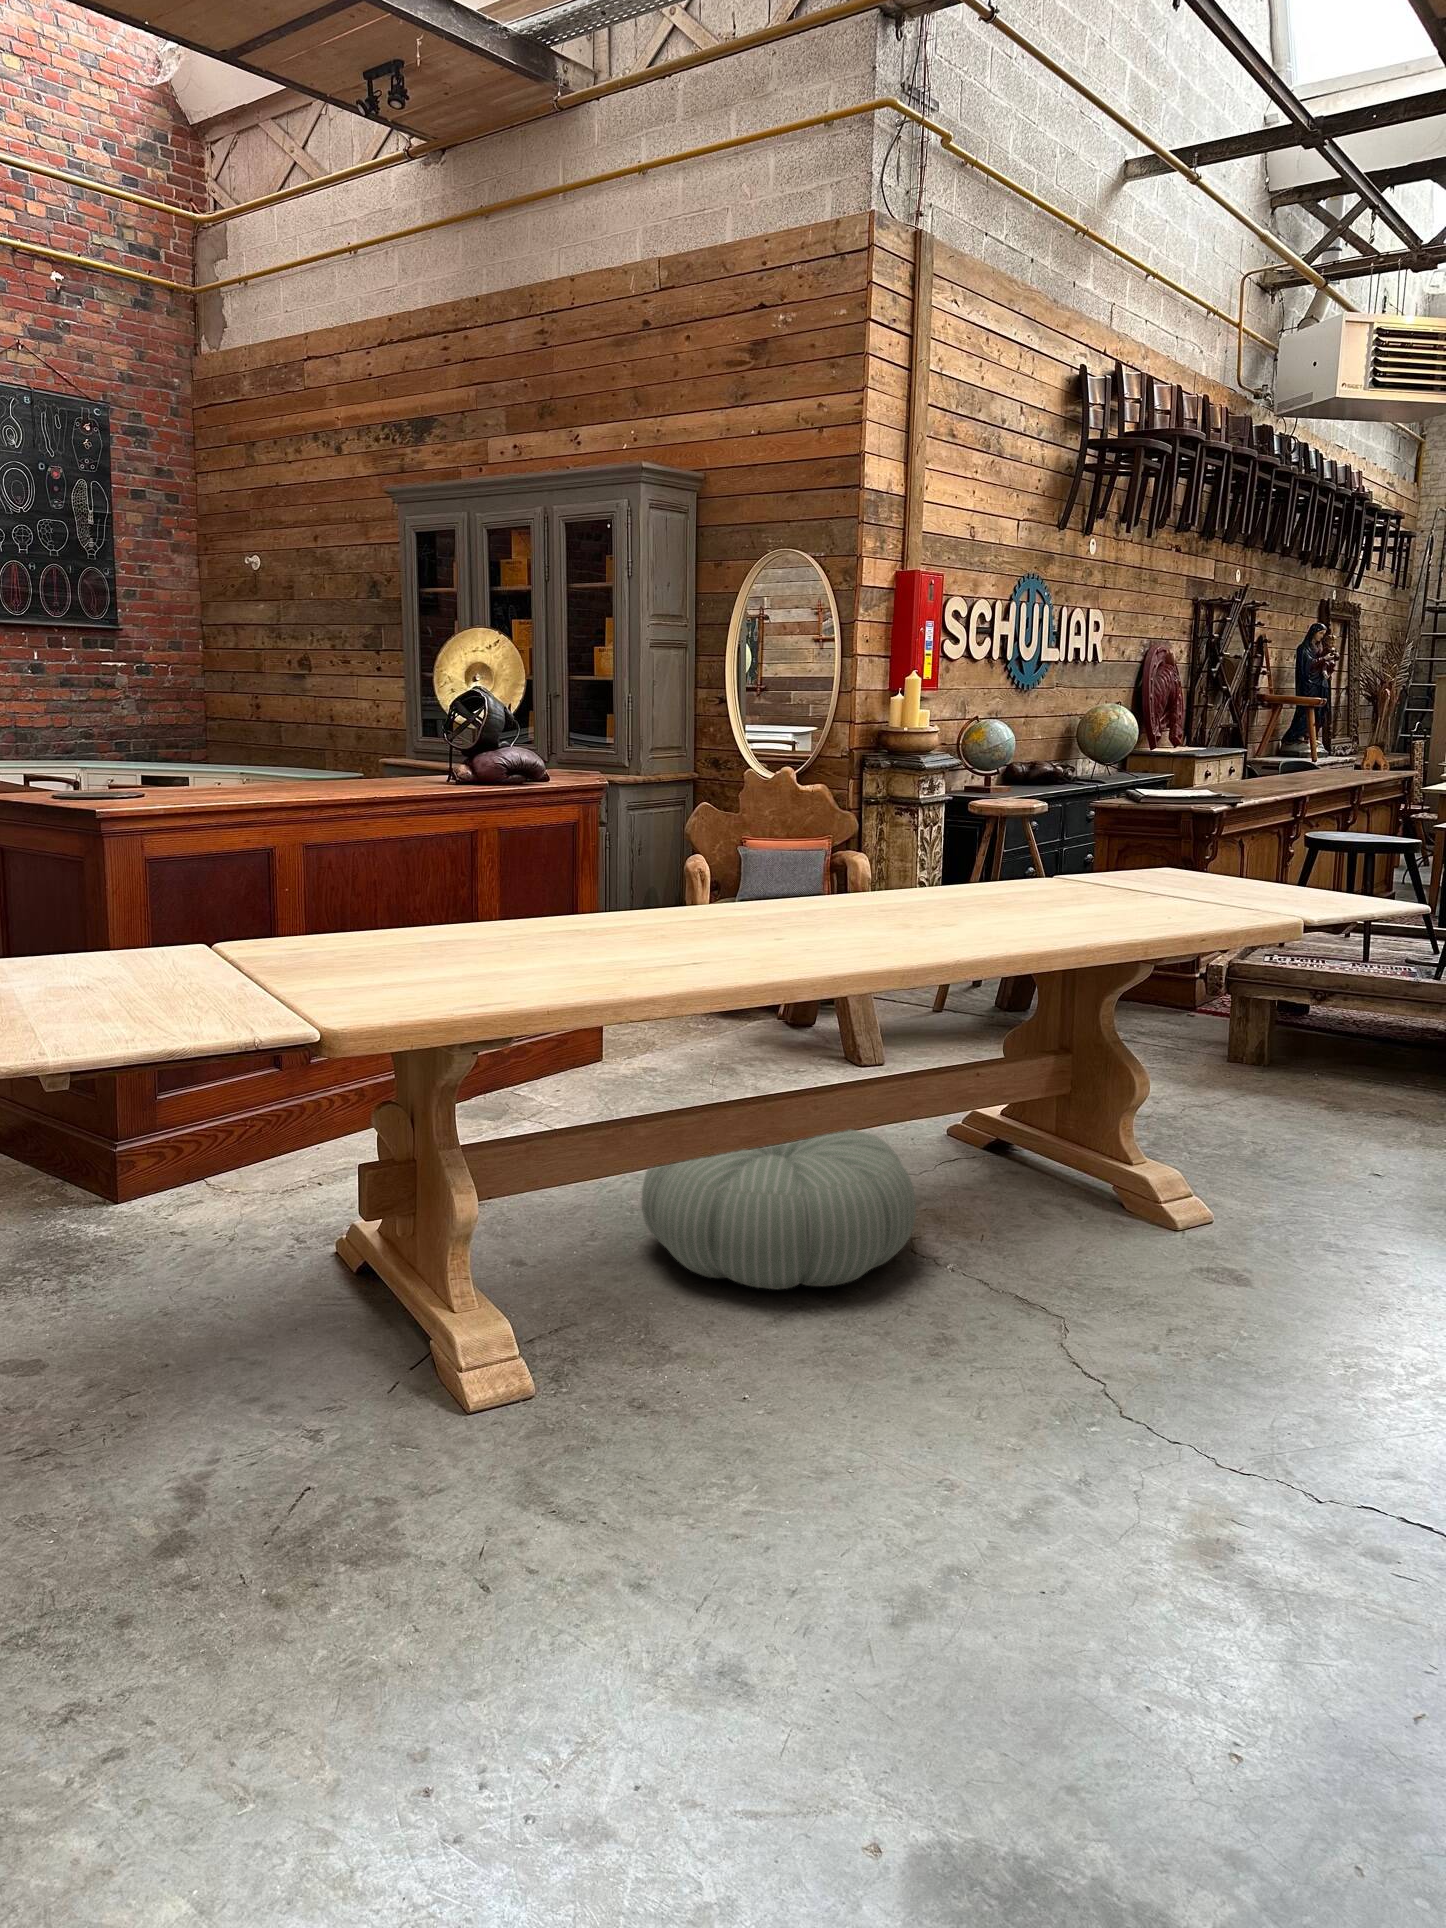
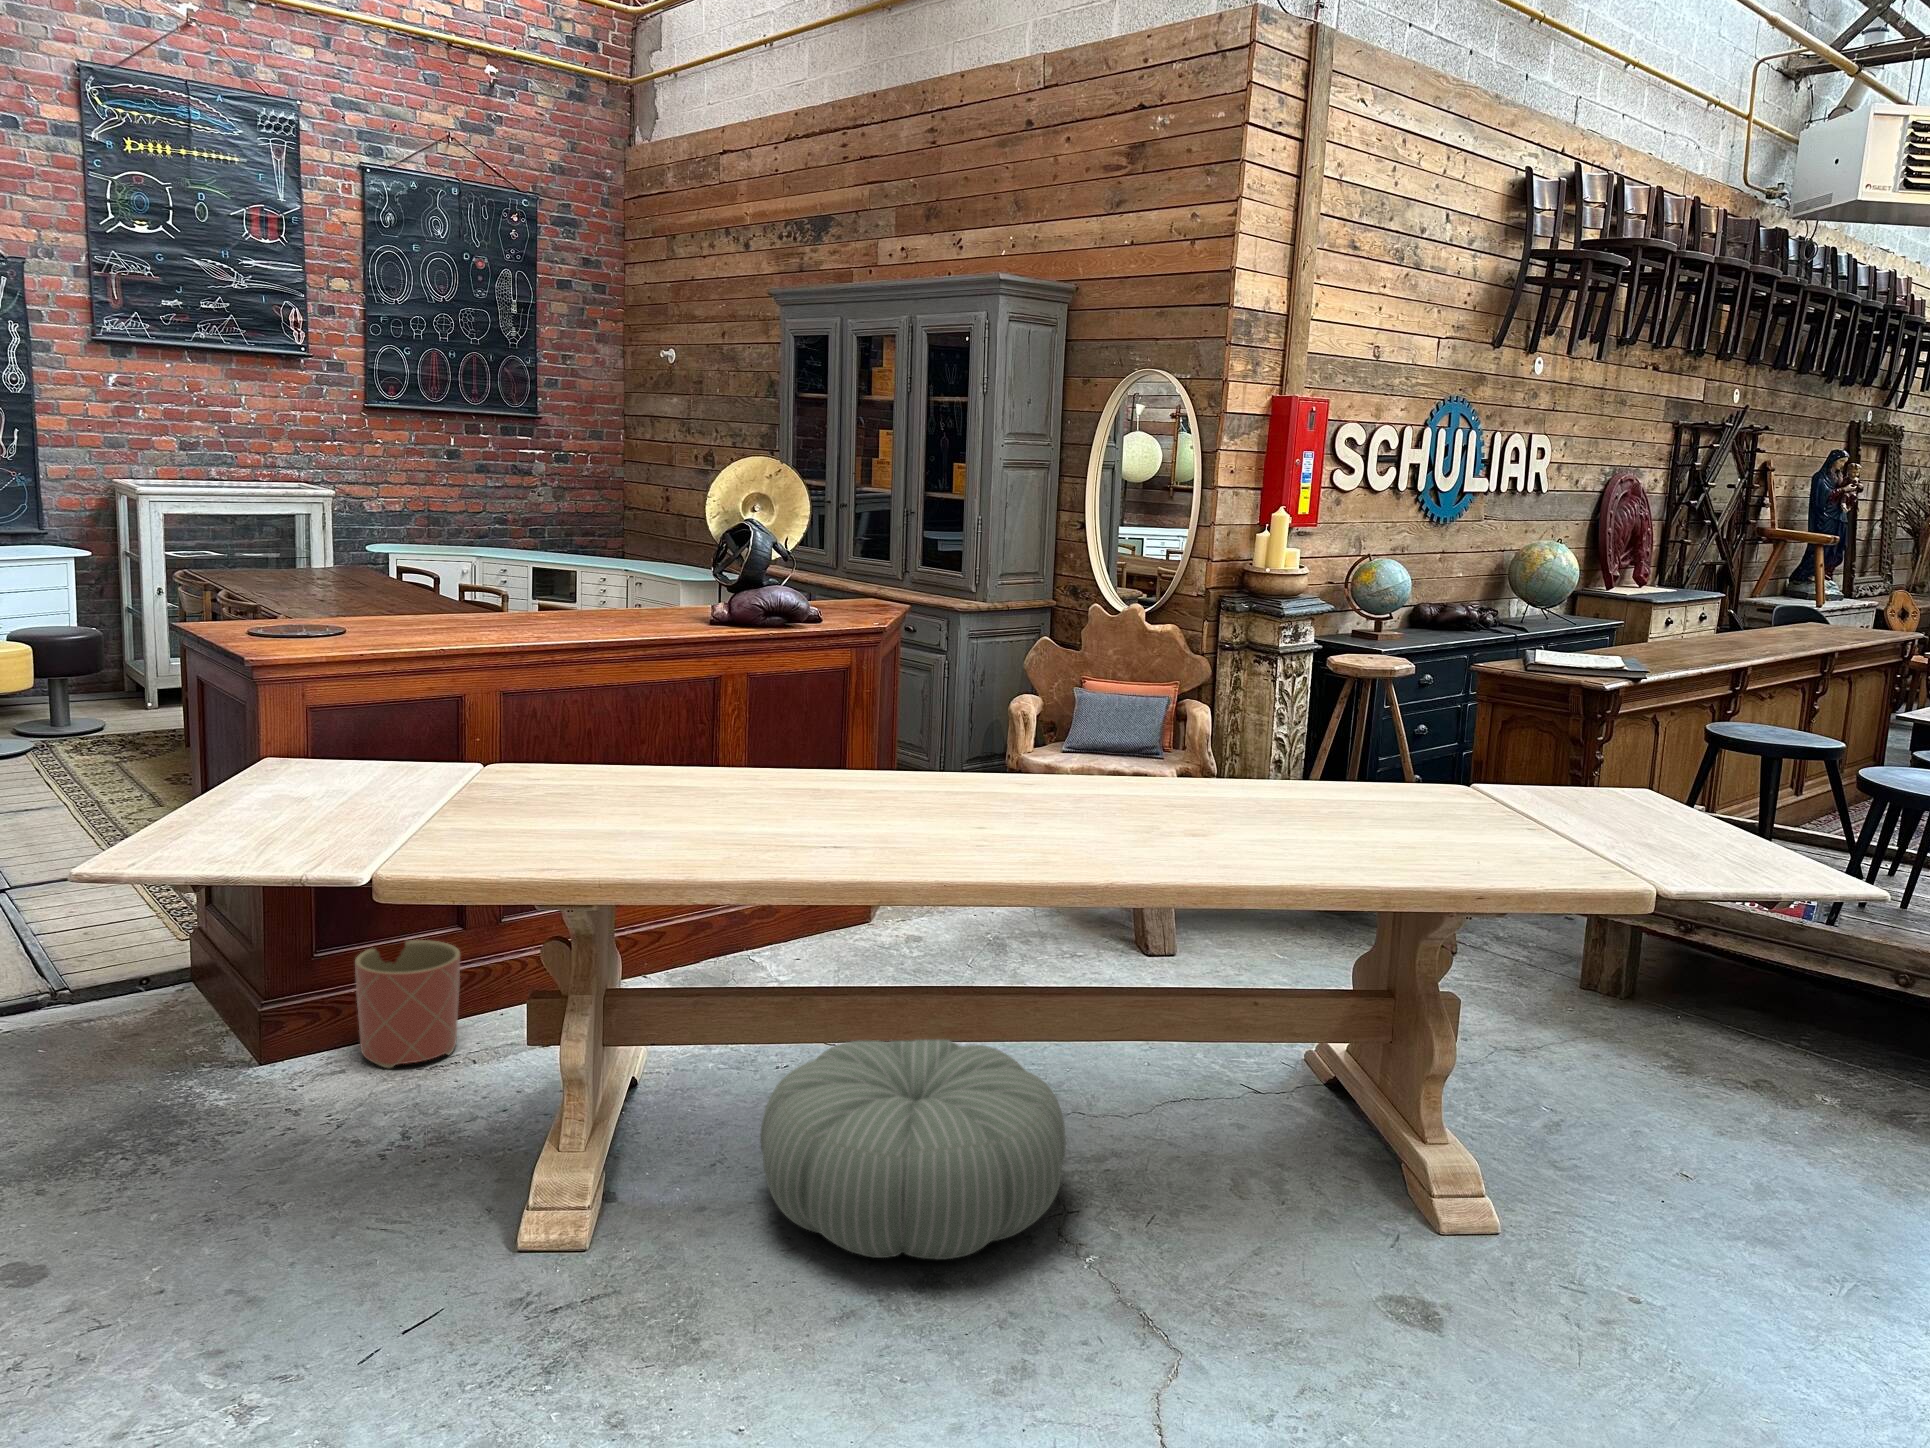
planter: none [193,1084,290,1201] -> present [355,940,460,1069]

